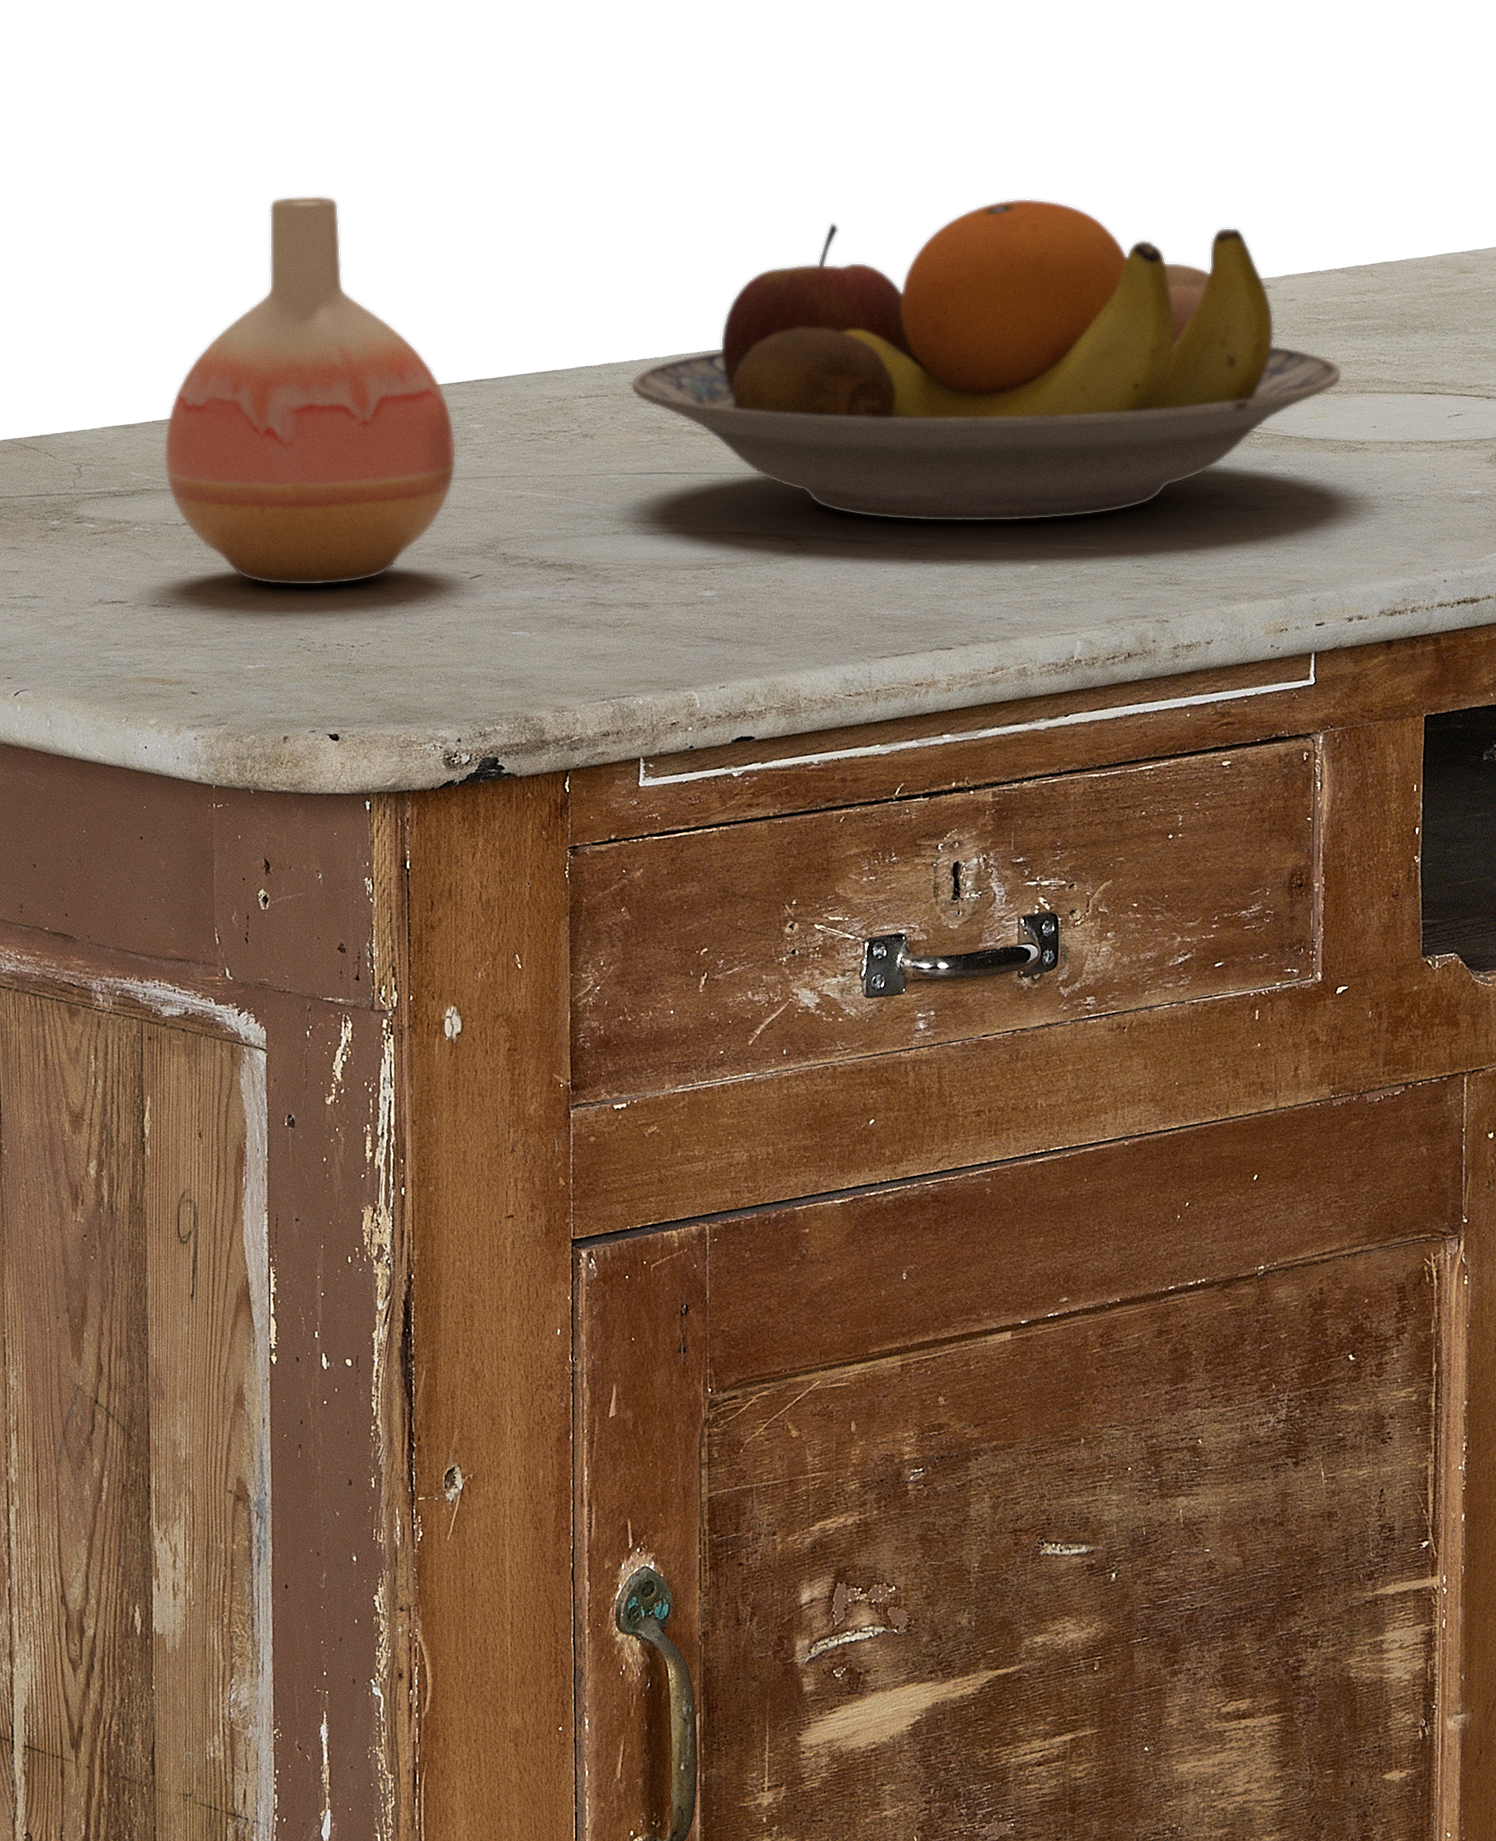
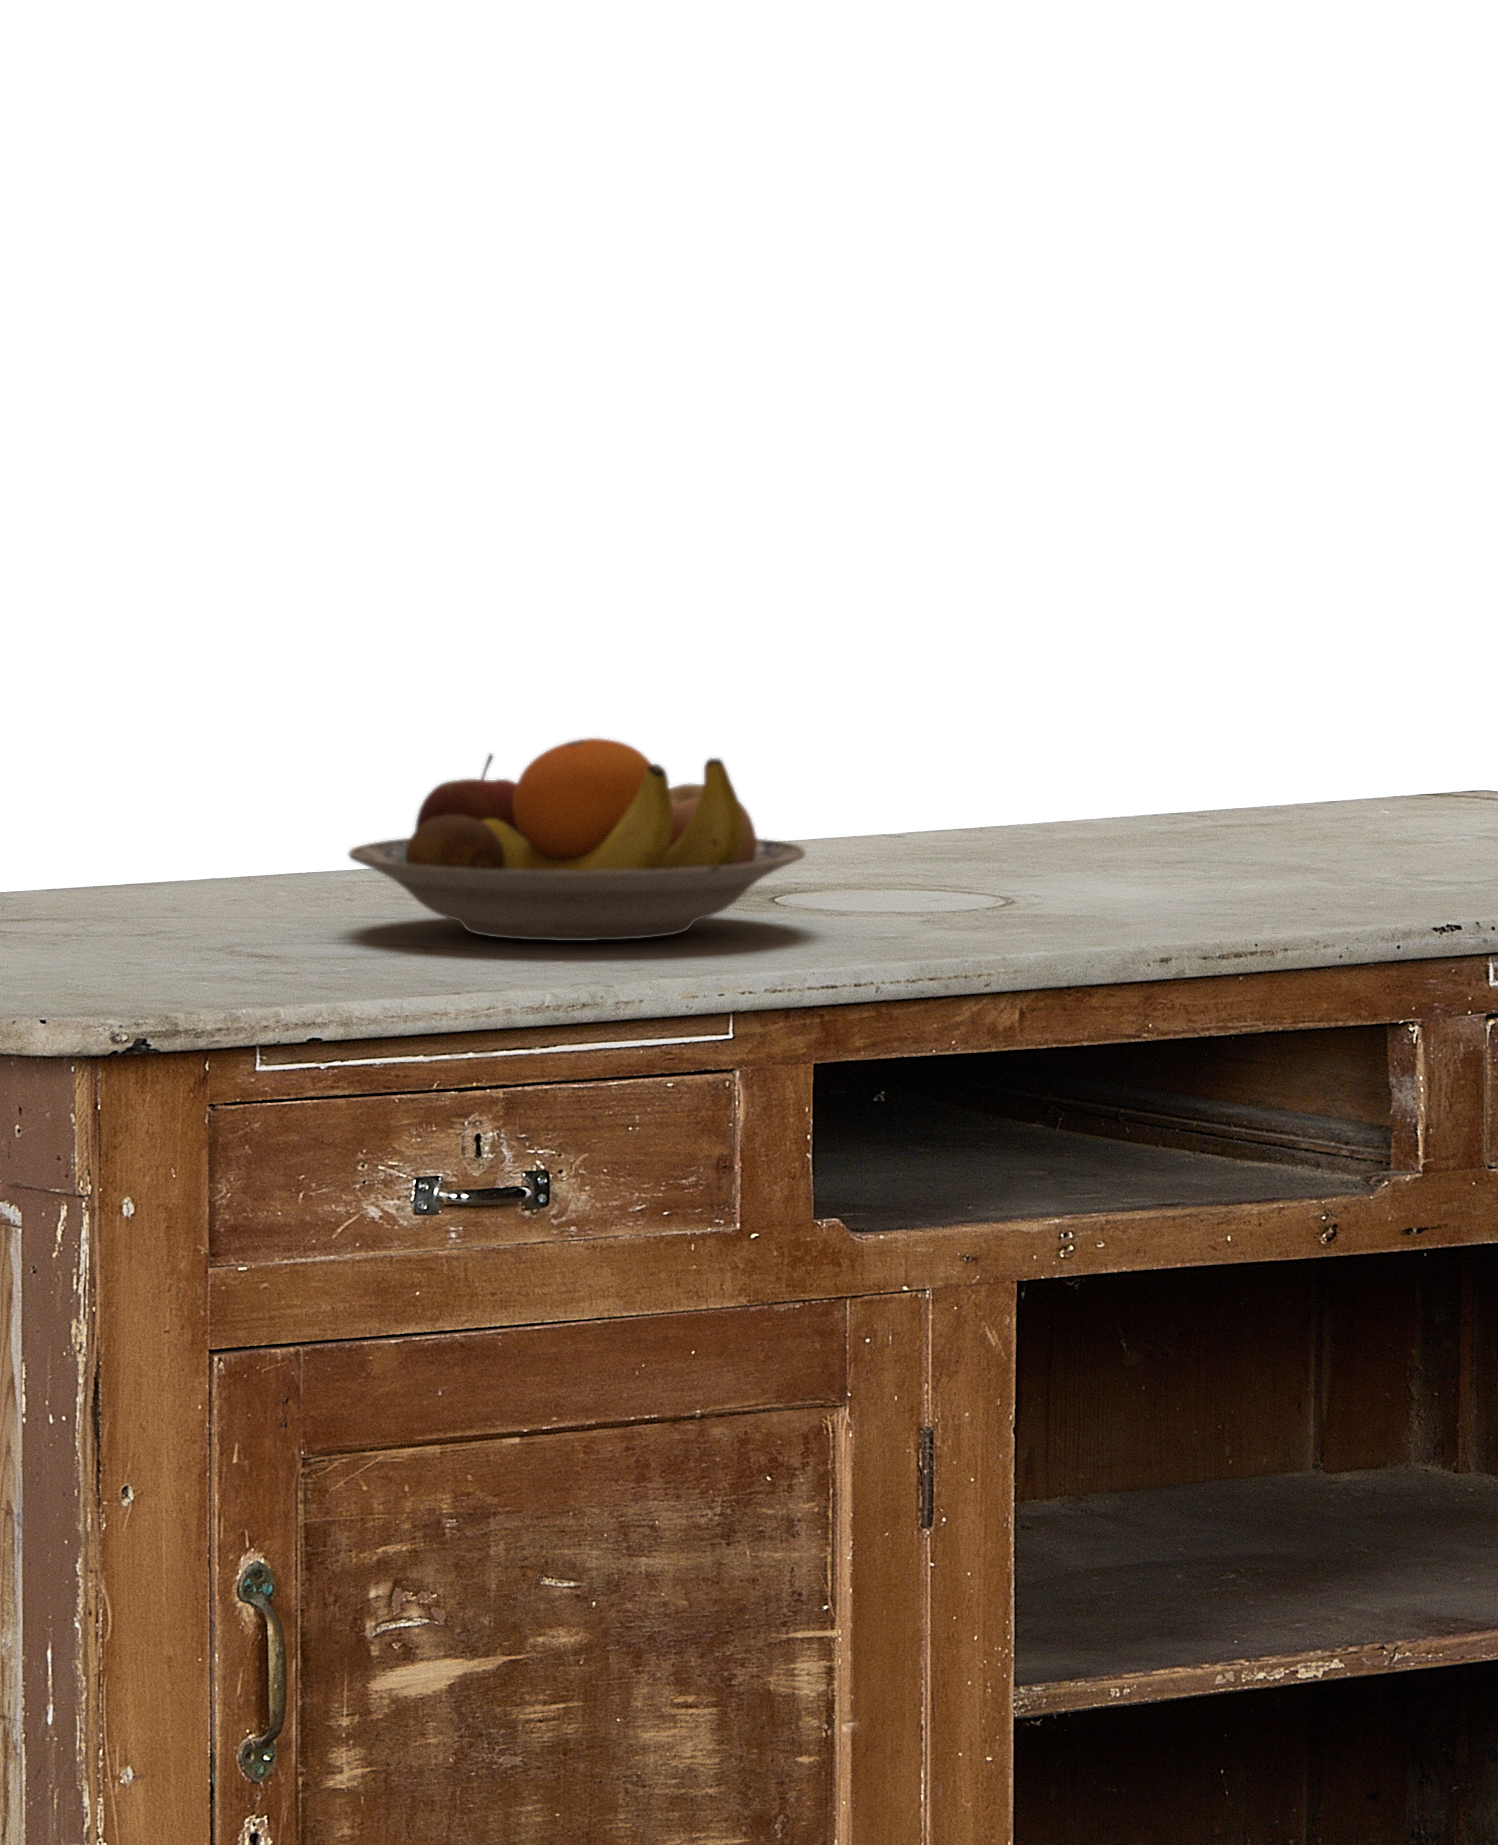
vase: present [165,197,455,584] -> none [18,718,201,959]

